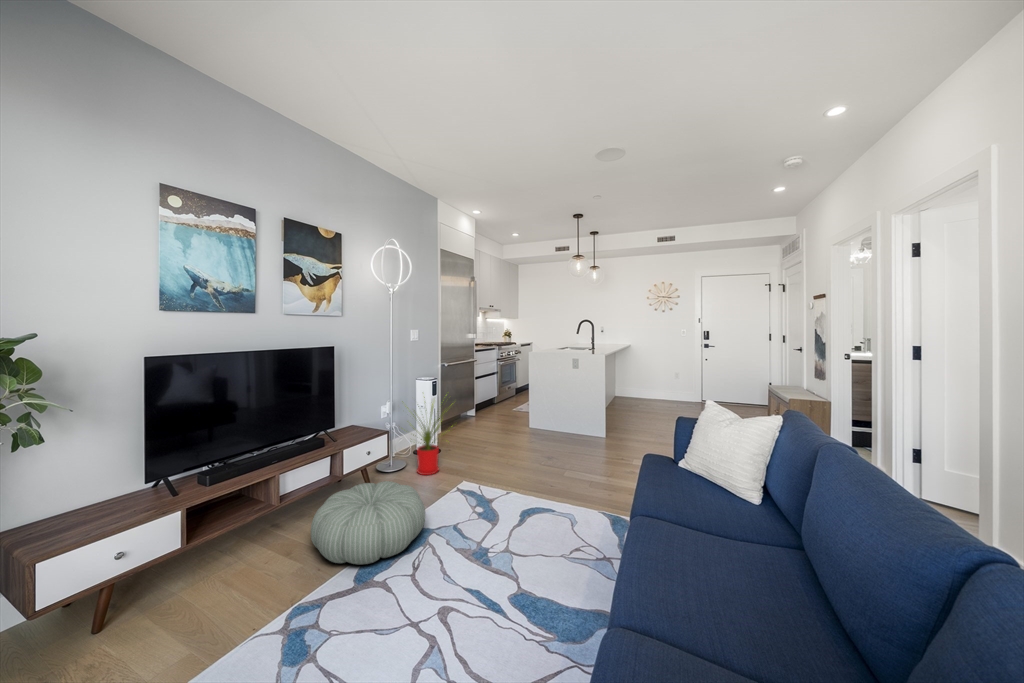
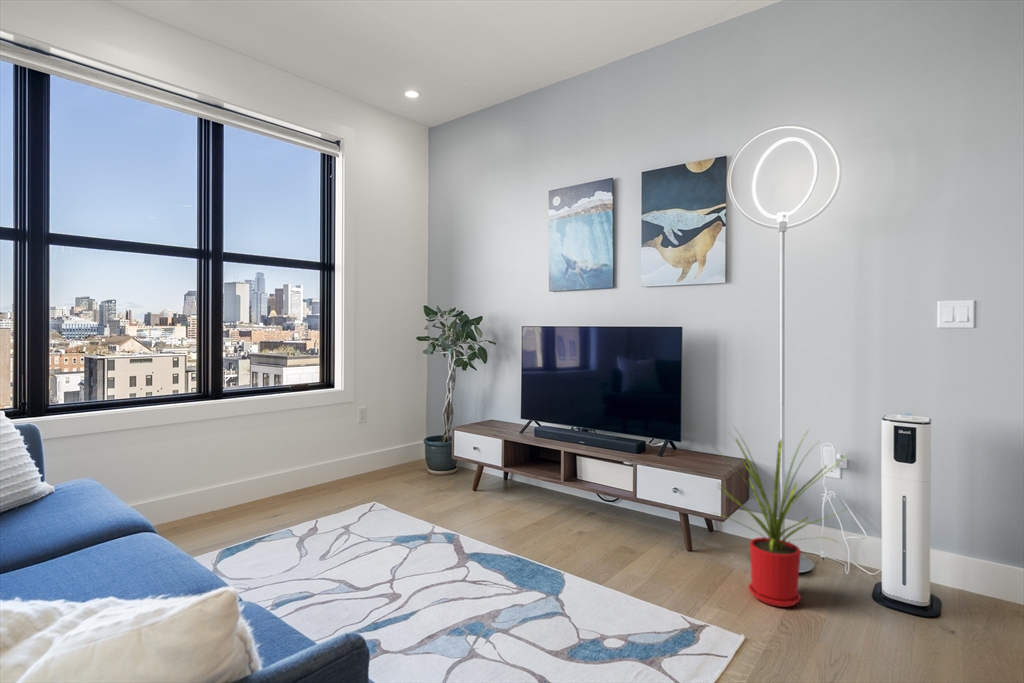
pouf: present [311,481,425,564] -> none [463,489,594,577]

